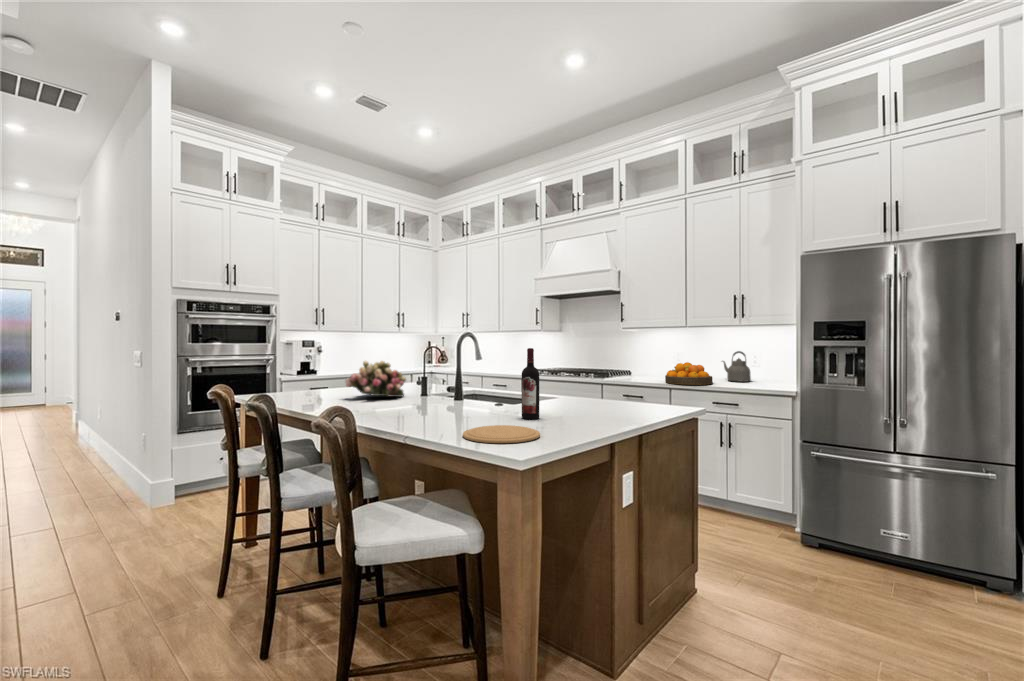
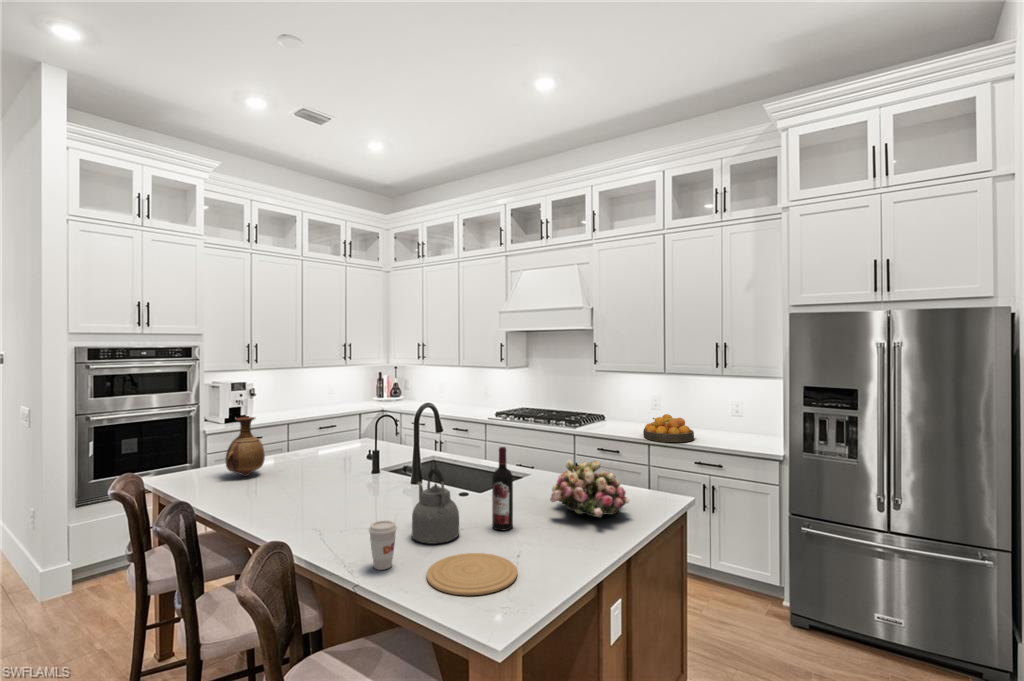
vase: none [298,346,330,395] -> present [226,417,265,476]
kettle: present [722,351,751,382] -> present [412,469,459,544]
flower arrangement: present [346,361,406,397] -> present [550,460,629,518]
coffee cup: none [415,395,438,432] -> present [369,521,397,570]

